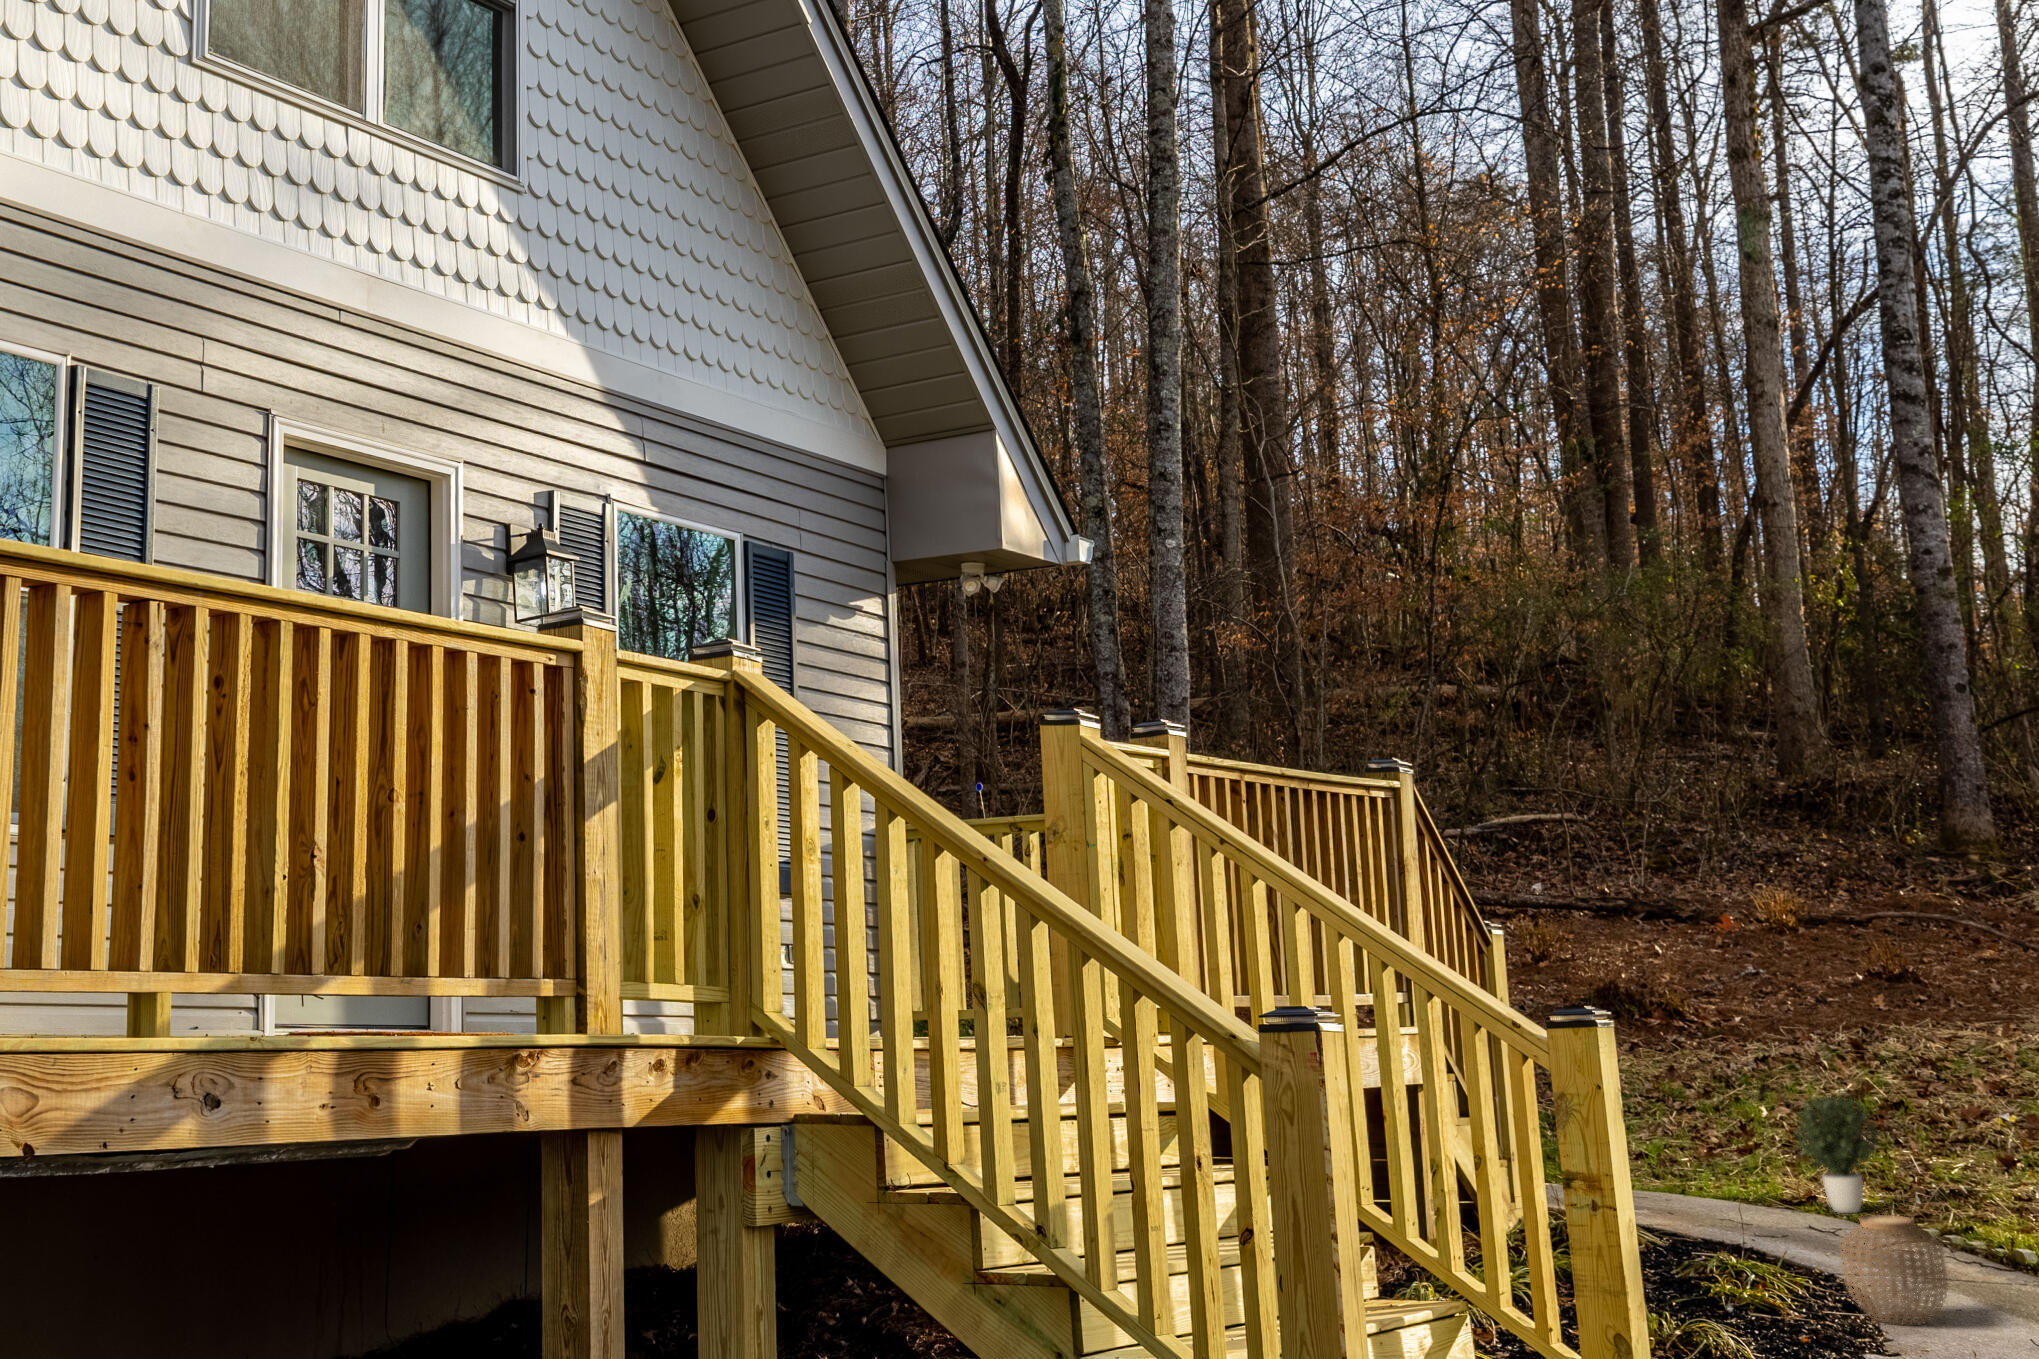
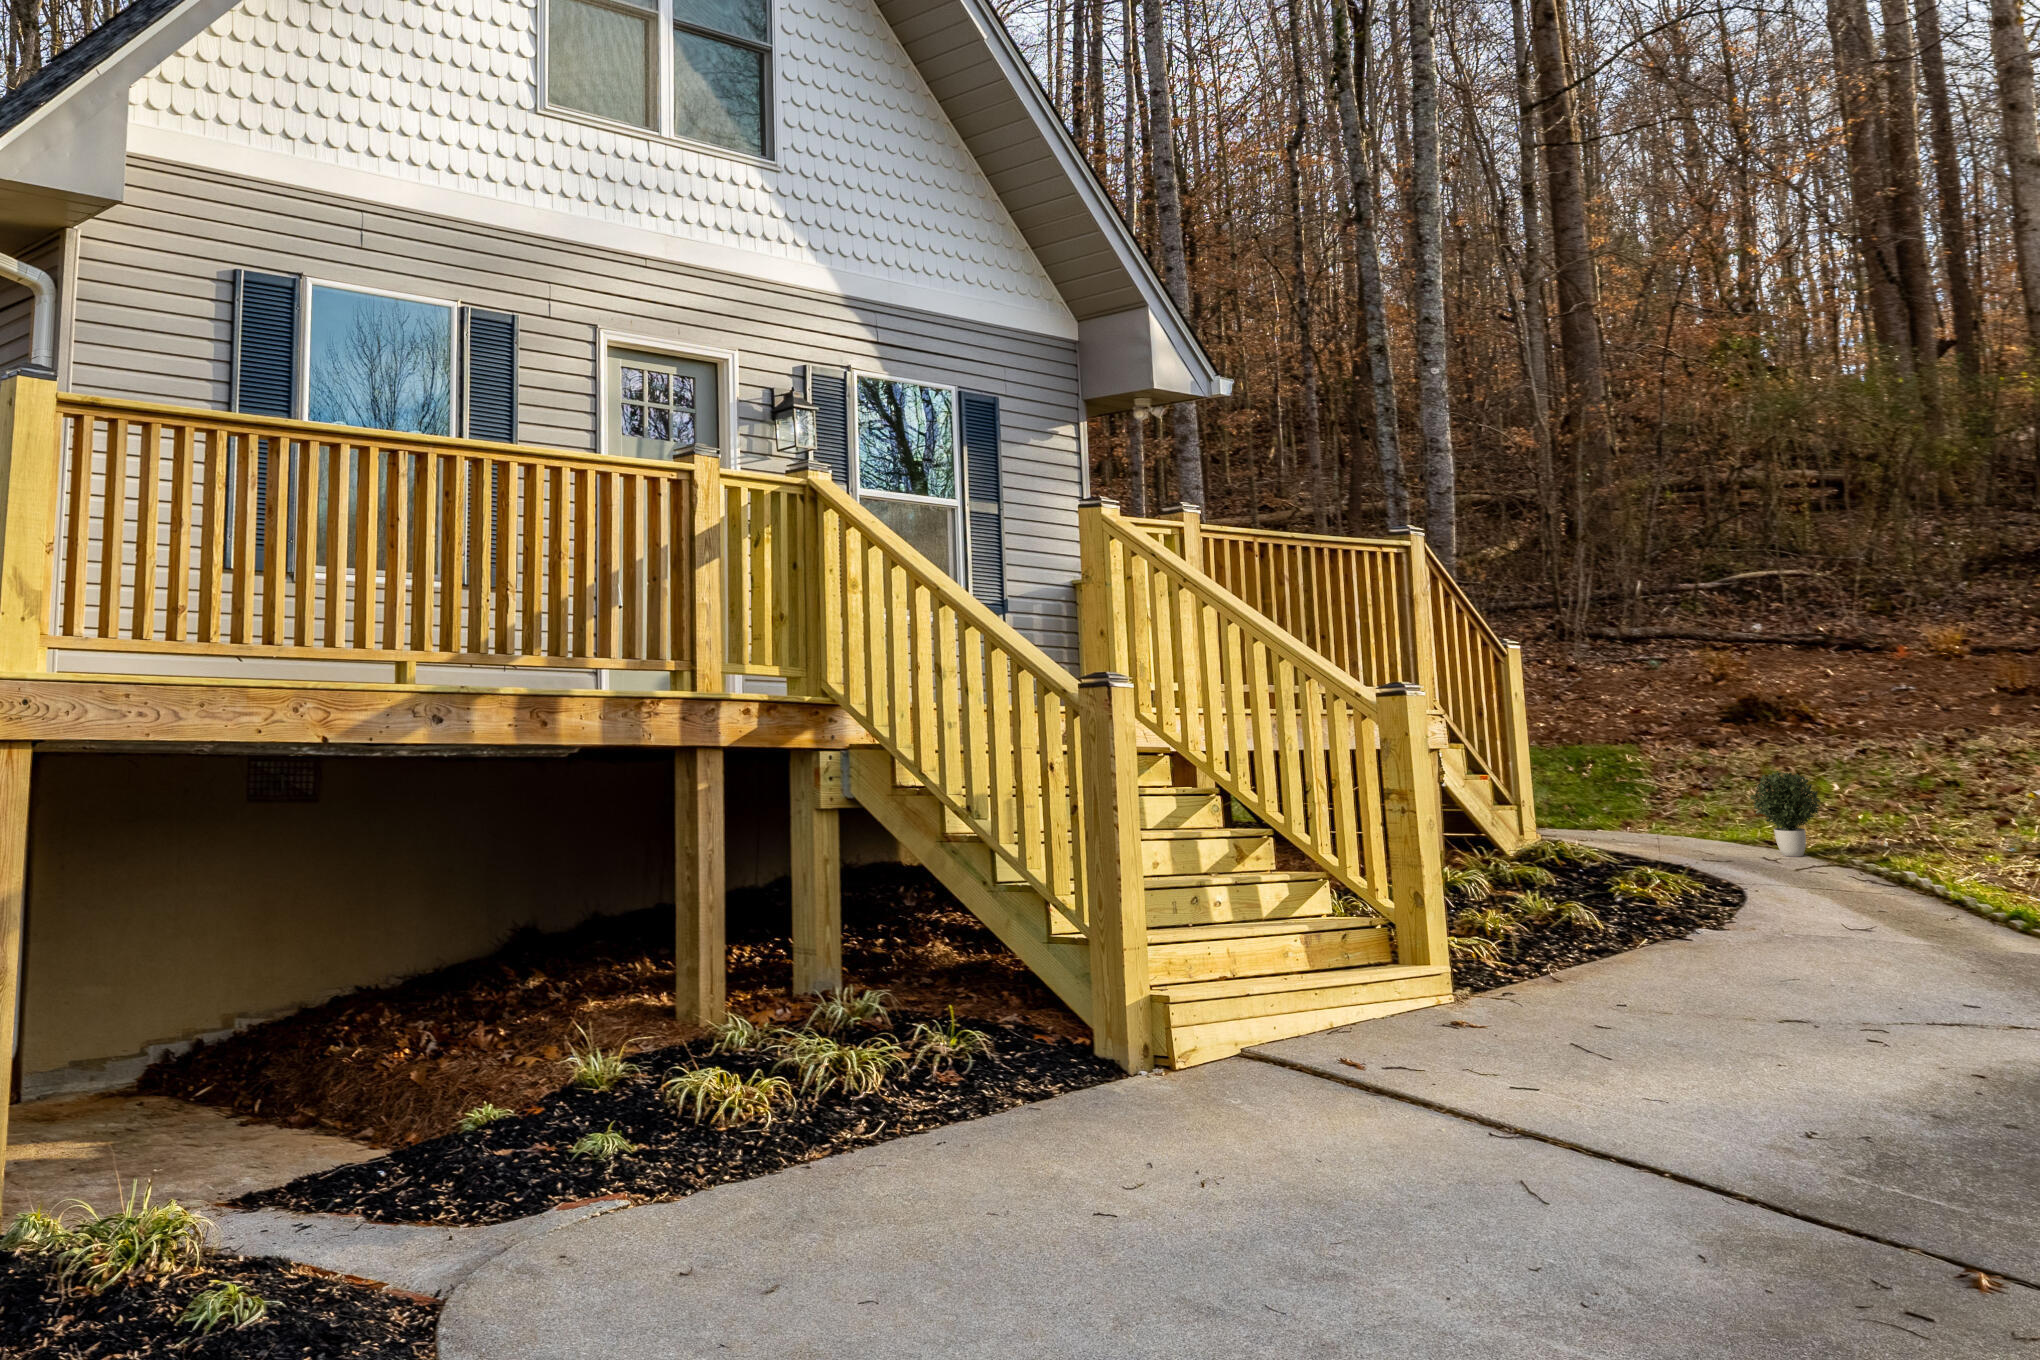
woven basket: present [1840,1215,1948,1324] -> none [1694,849,1774,925]

